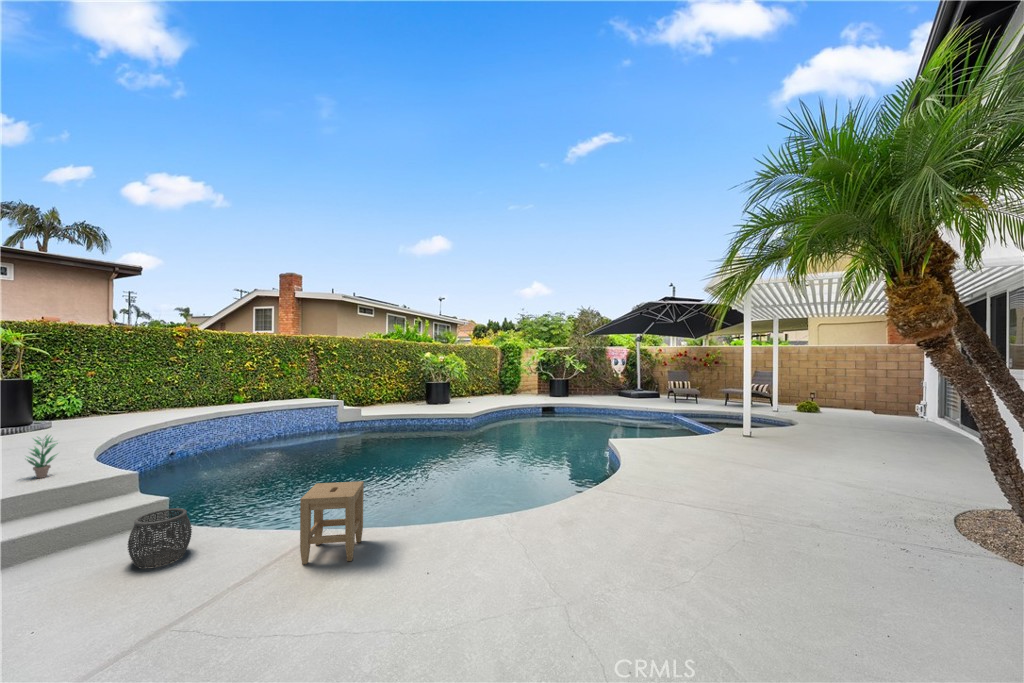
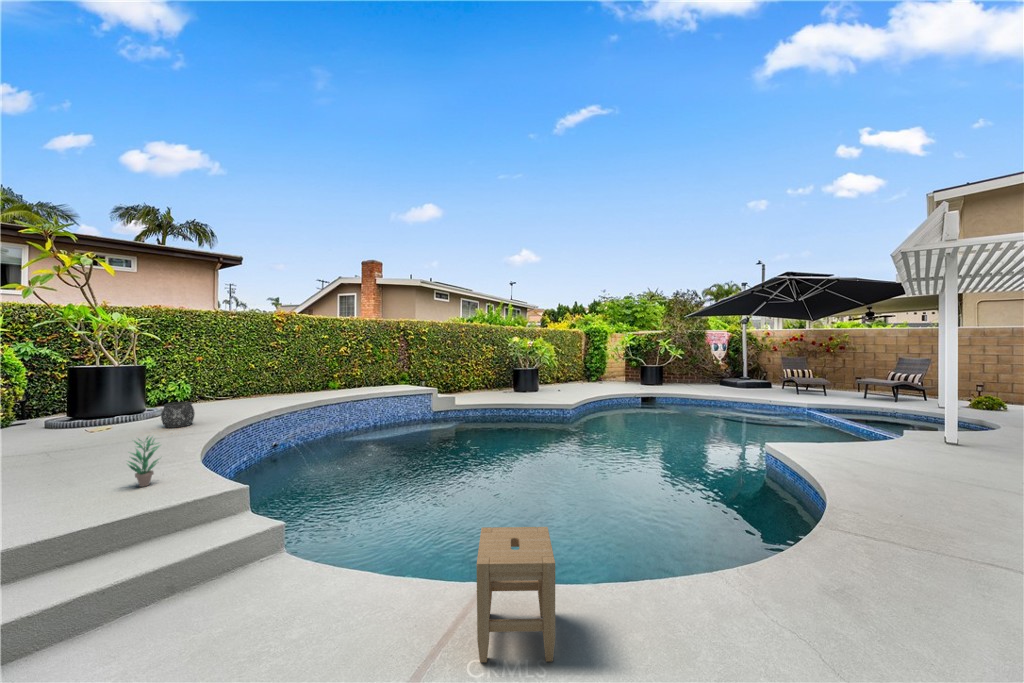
woven basket: present [128,508,192,567] -> present [161,402,195,428]

